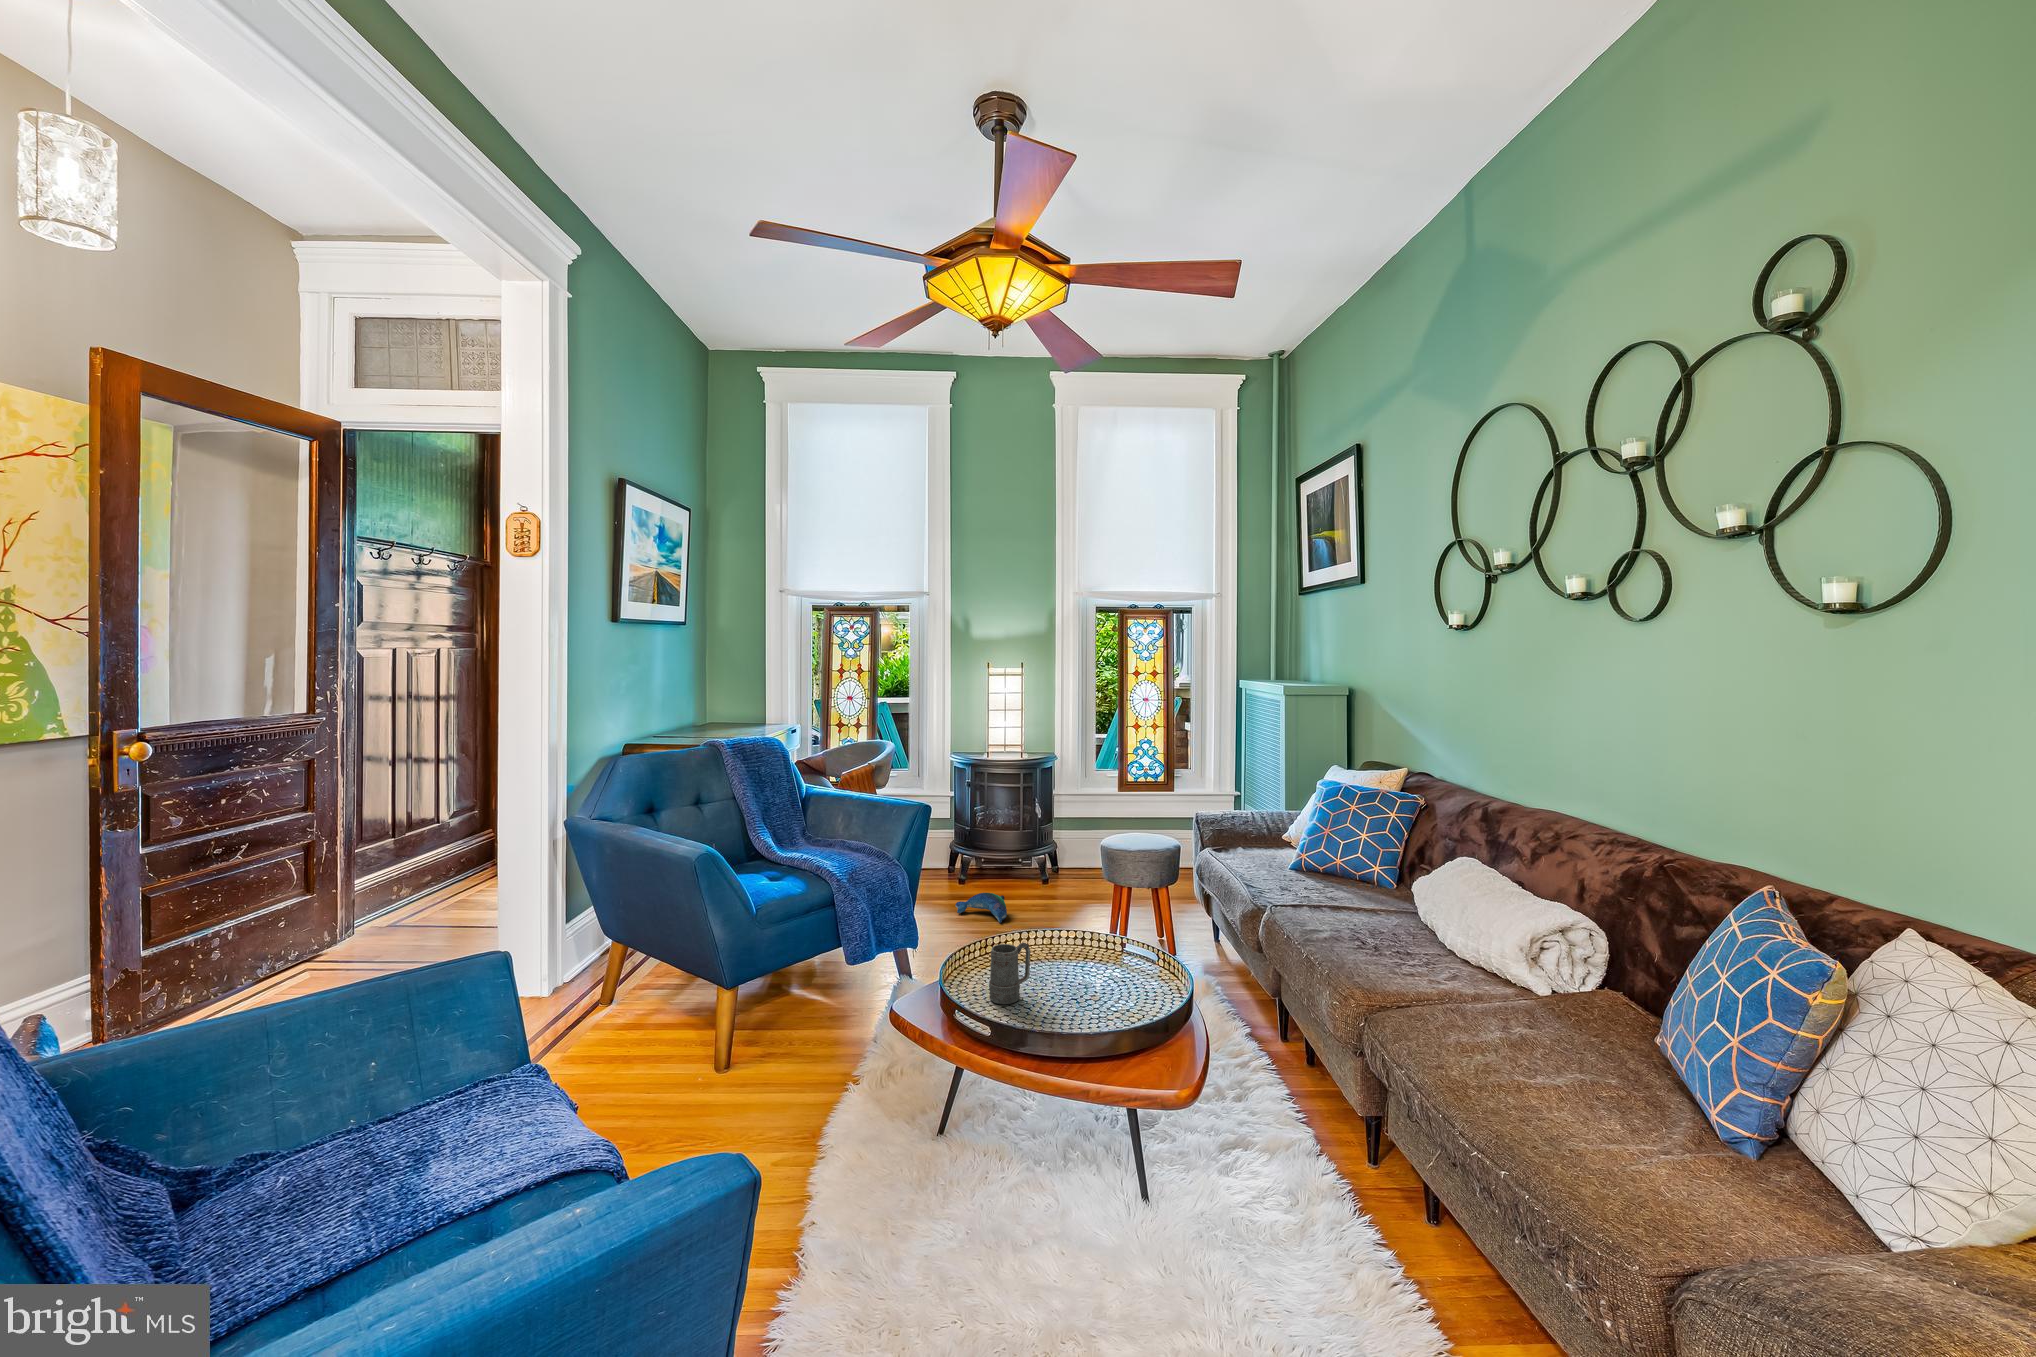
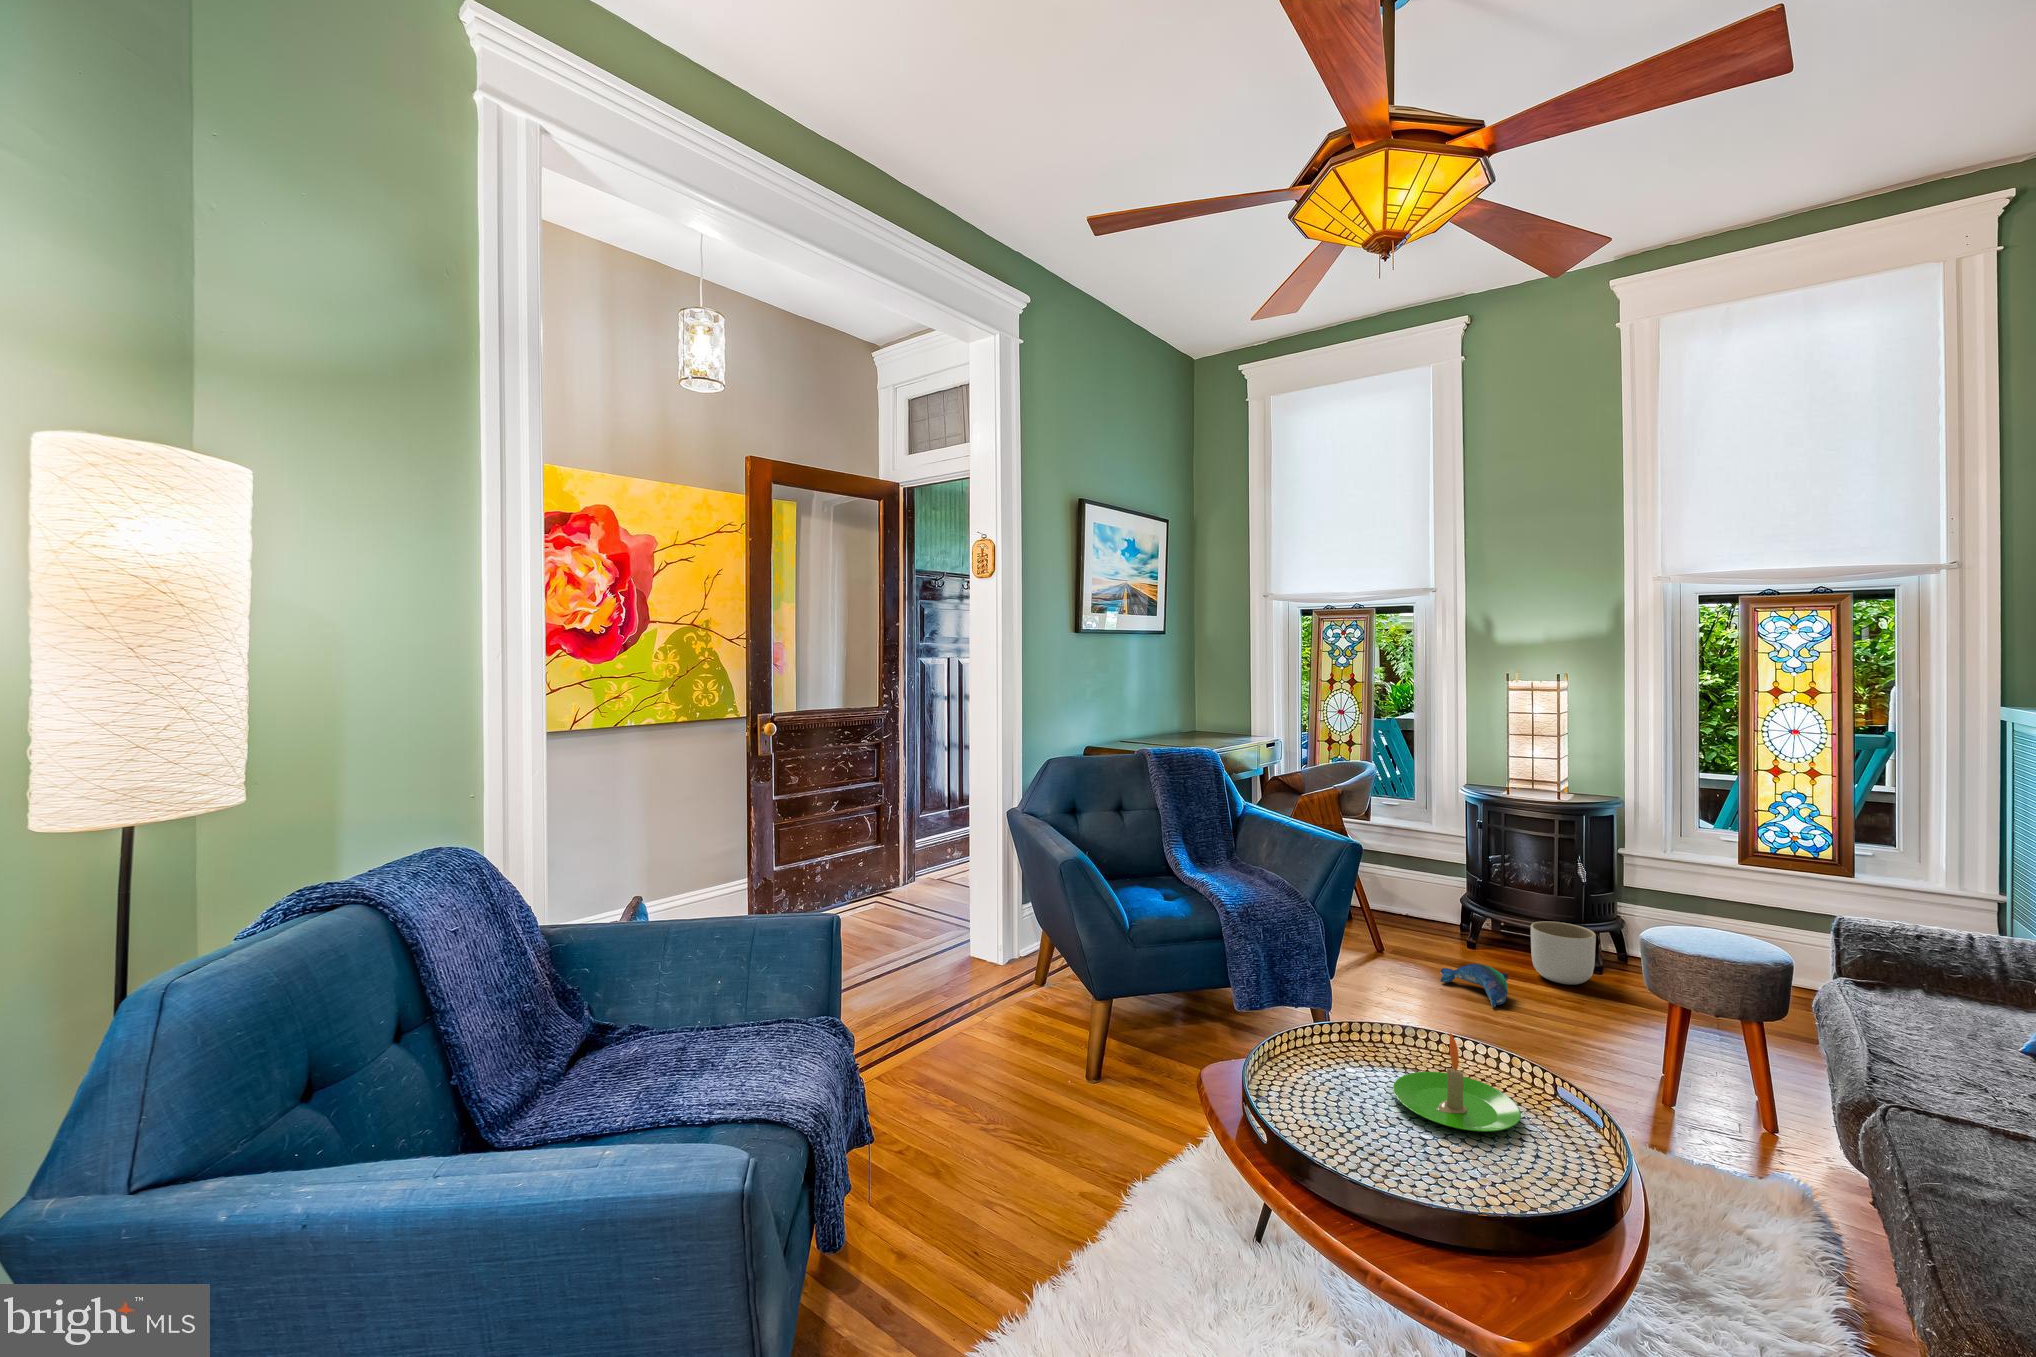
planter: none [1010,851,1051,896] -> present [1531,921,1596,985]
candle: none [1049,921,1130,984] -> present [1393,1033,1521,1132]
mug: present [989,942,1030,1004] -> none [1285,1031,1345,1112]

